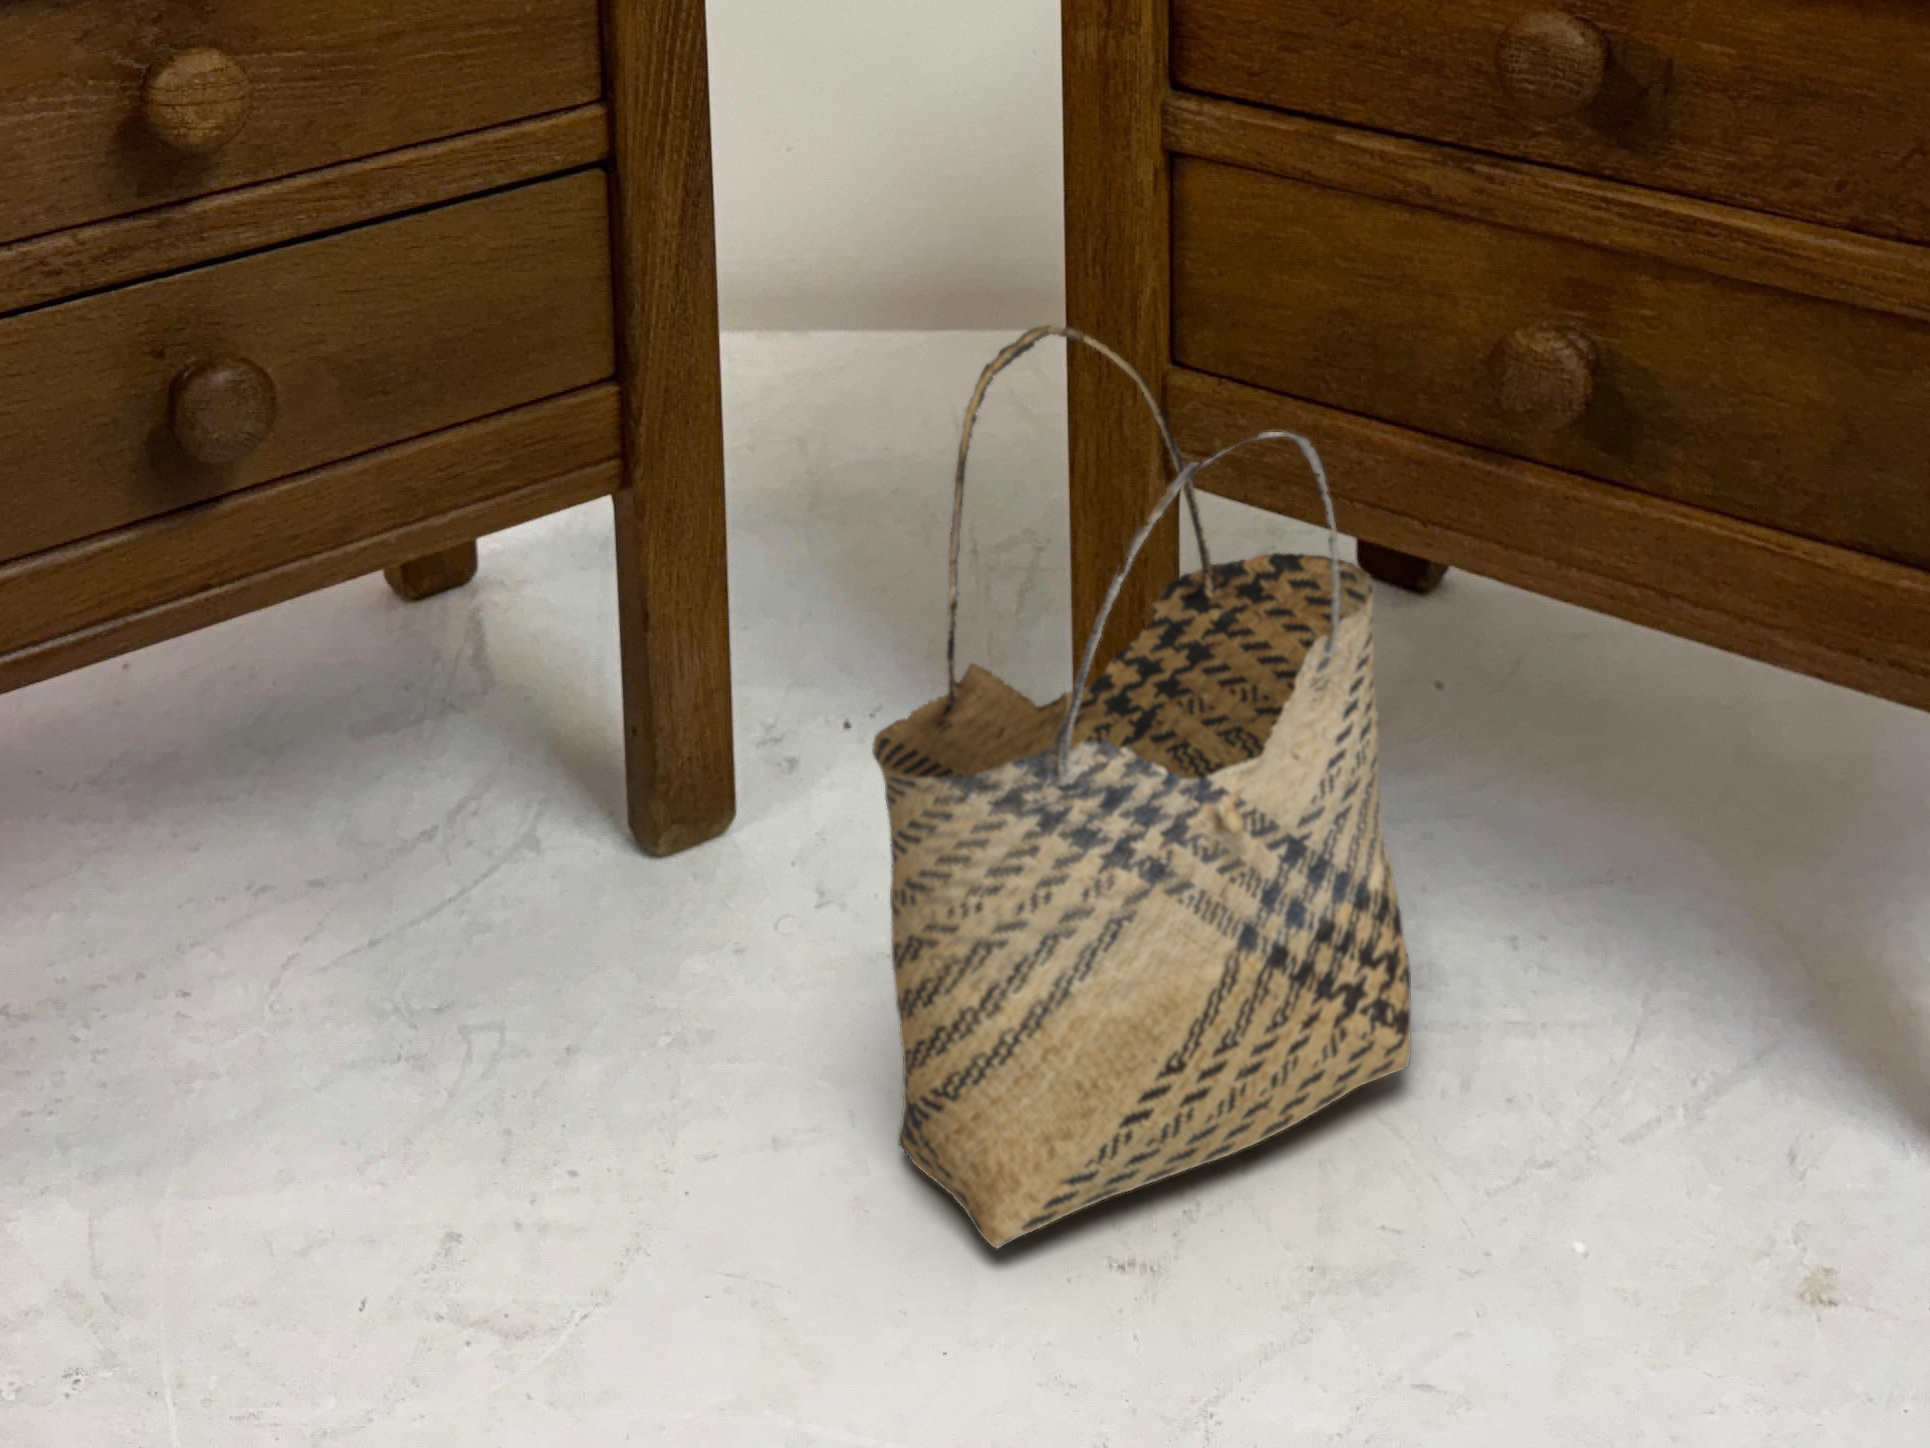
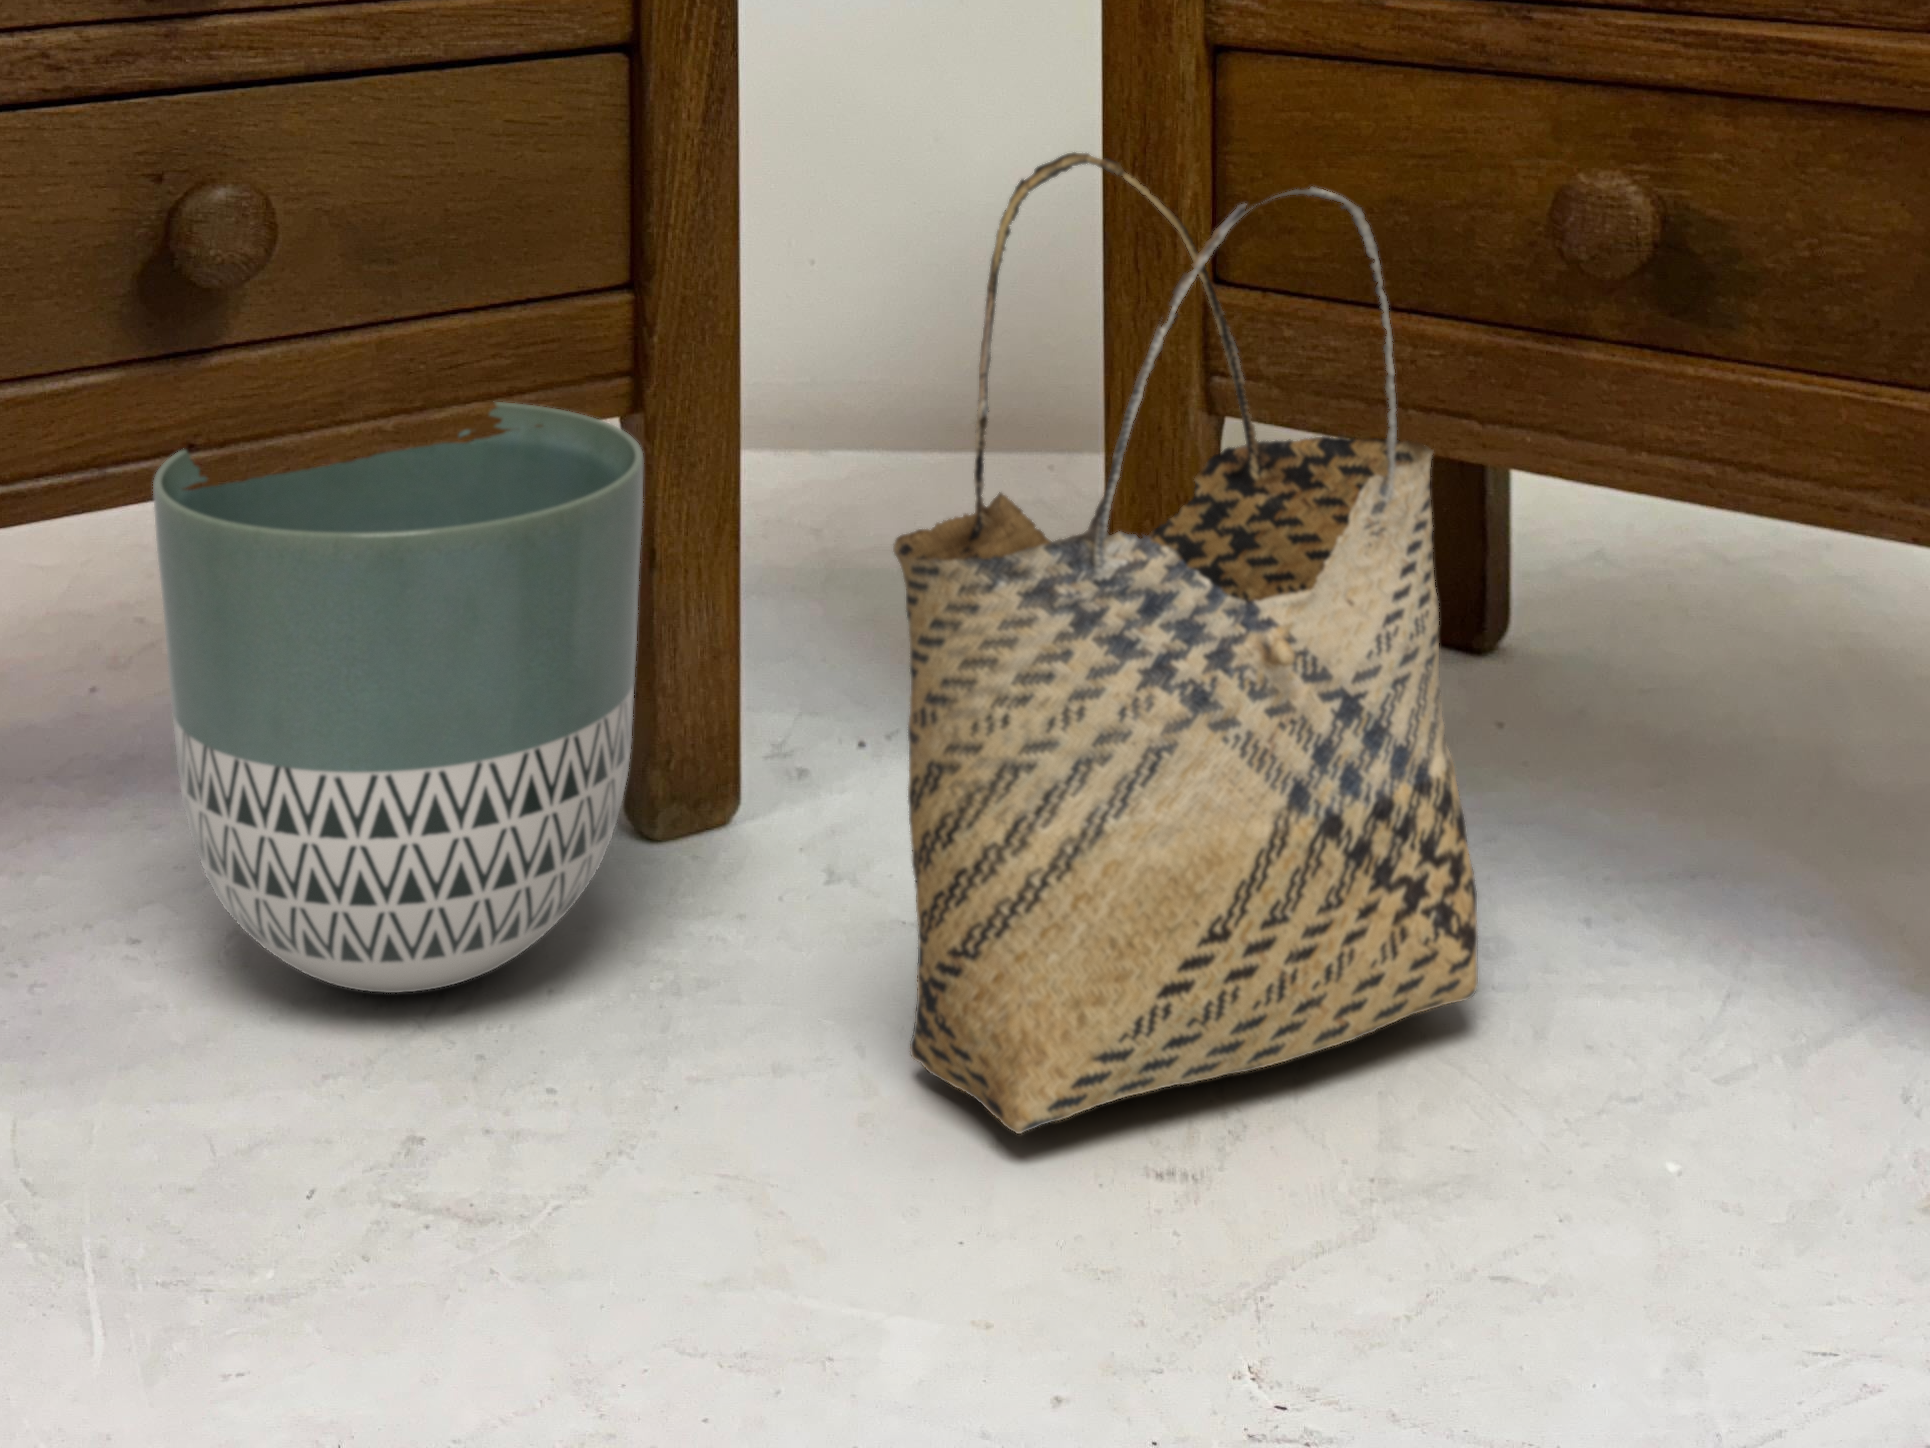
planter: none [177,500,636,1073] -> present [153,402,643,993]

